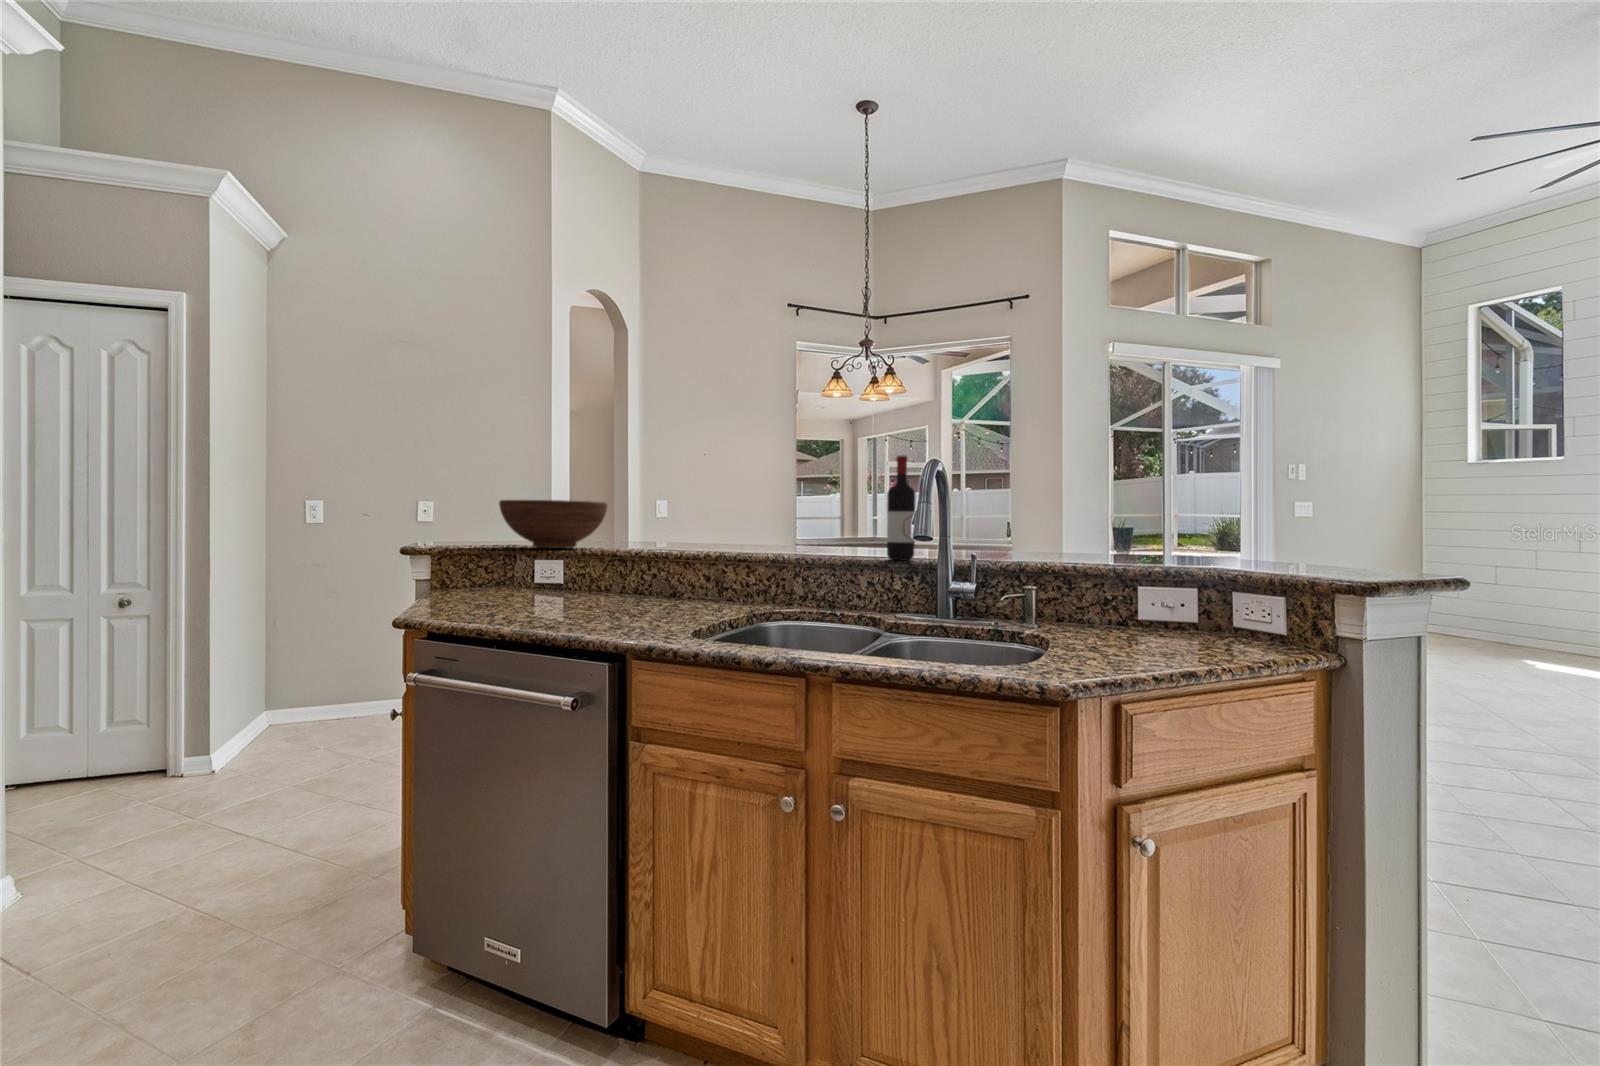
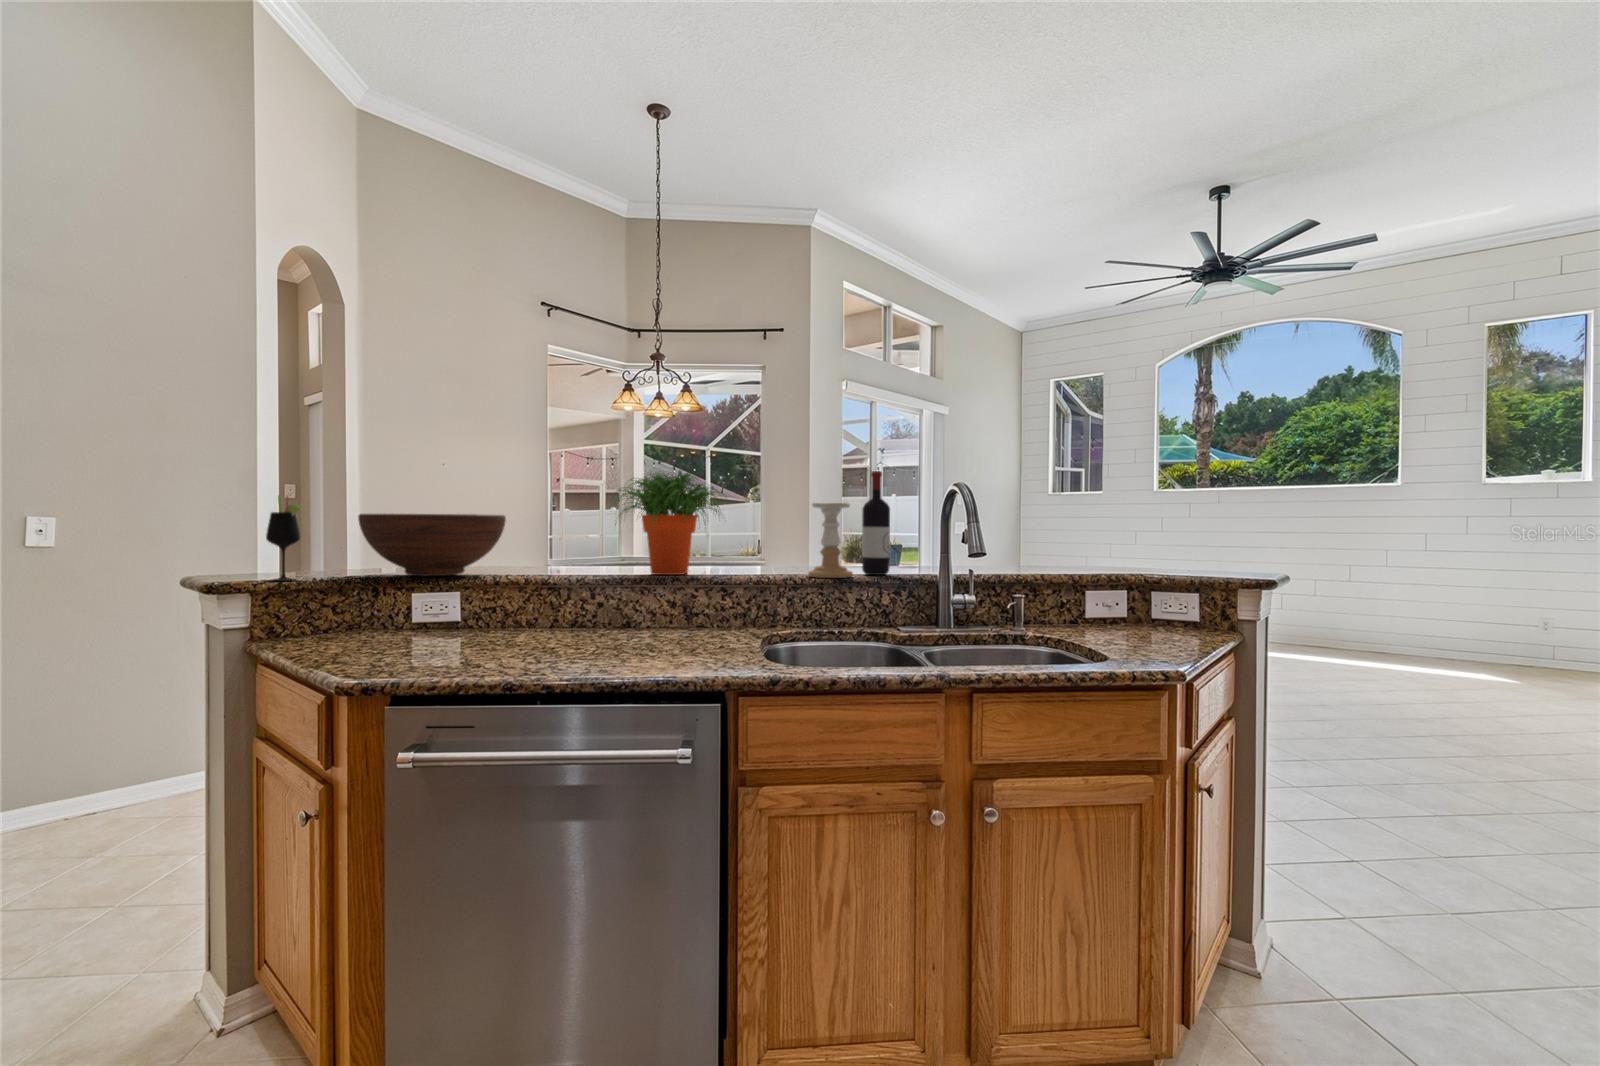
potted plant: none [669,461,777,554] -> present [615,470,720,575]
wine glass: none [437,487,459,547] -> present [266,496,300,581]
candle holder: none [821,487,864,560] -> present [808,503,853,578]

